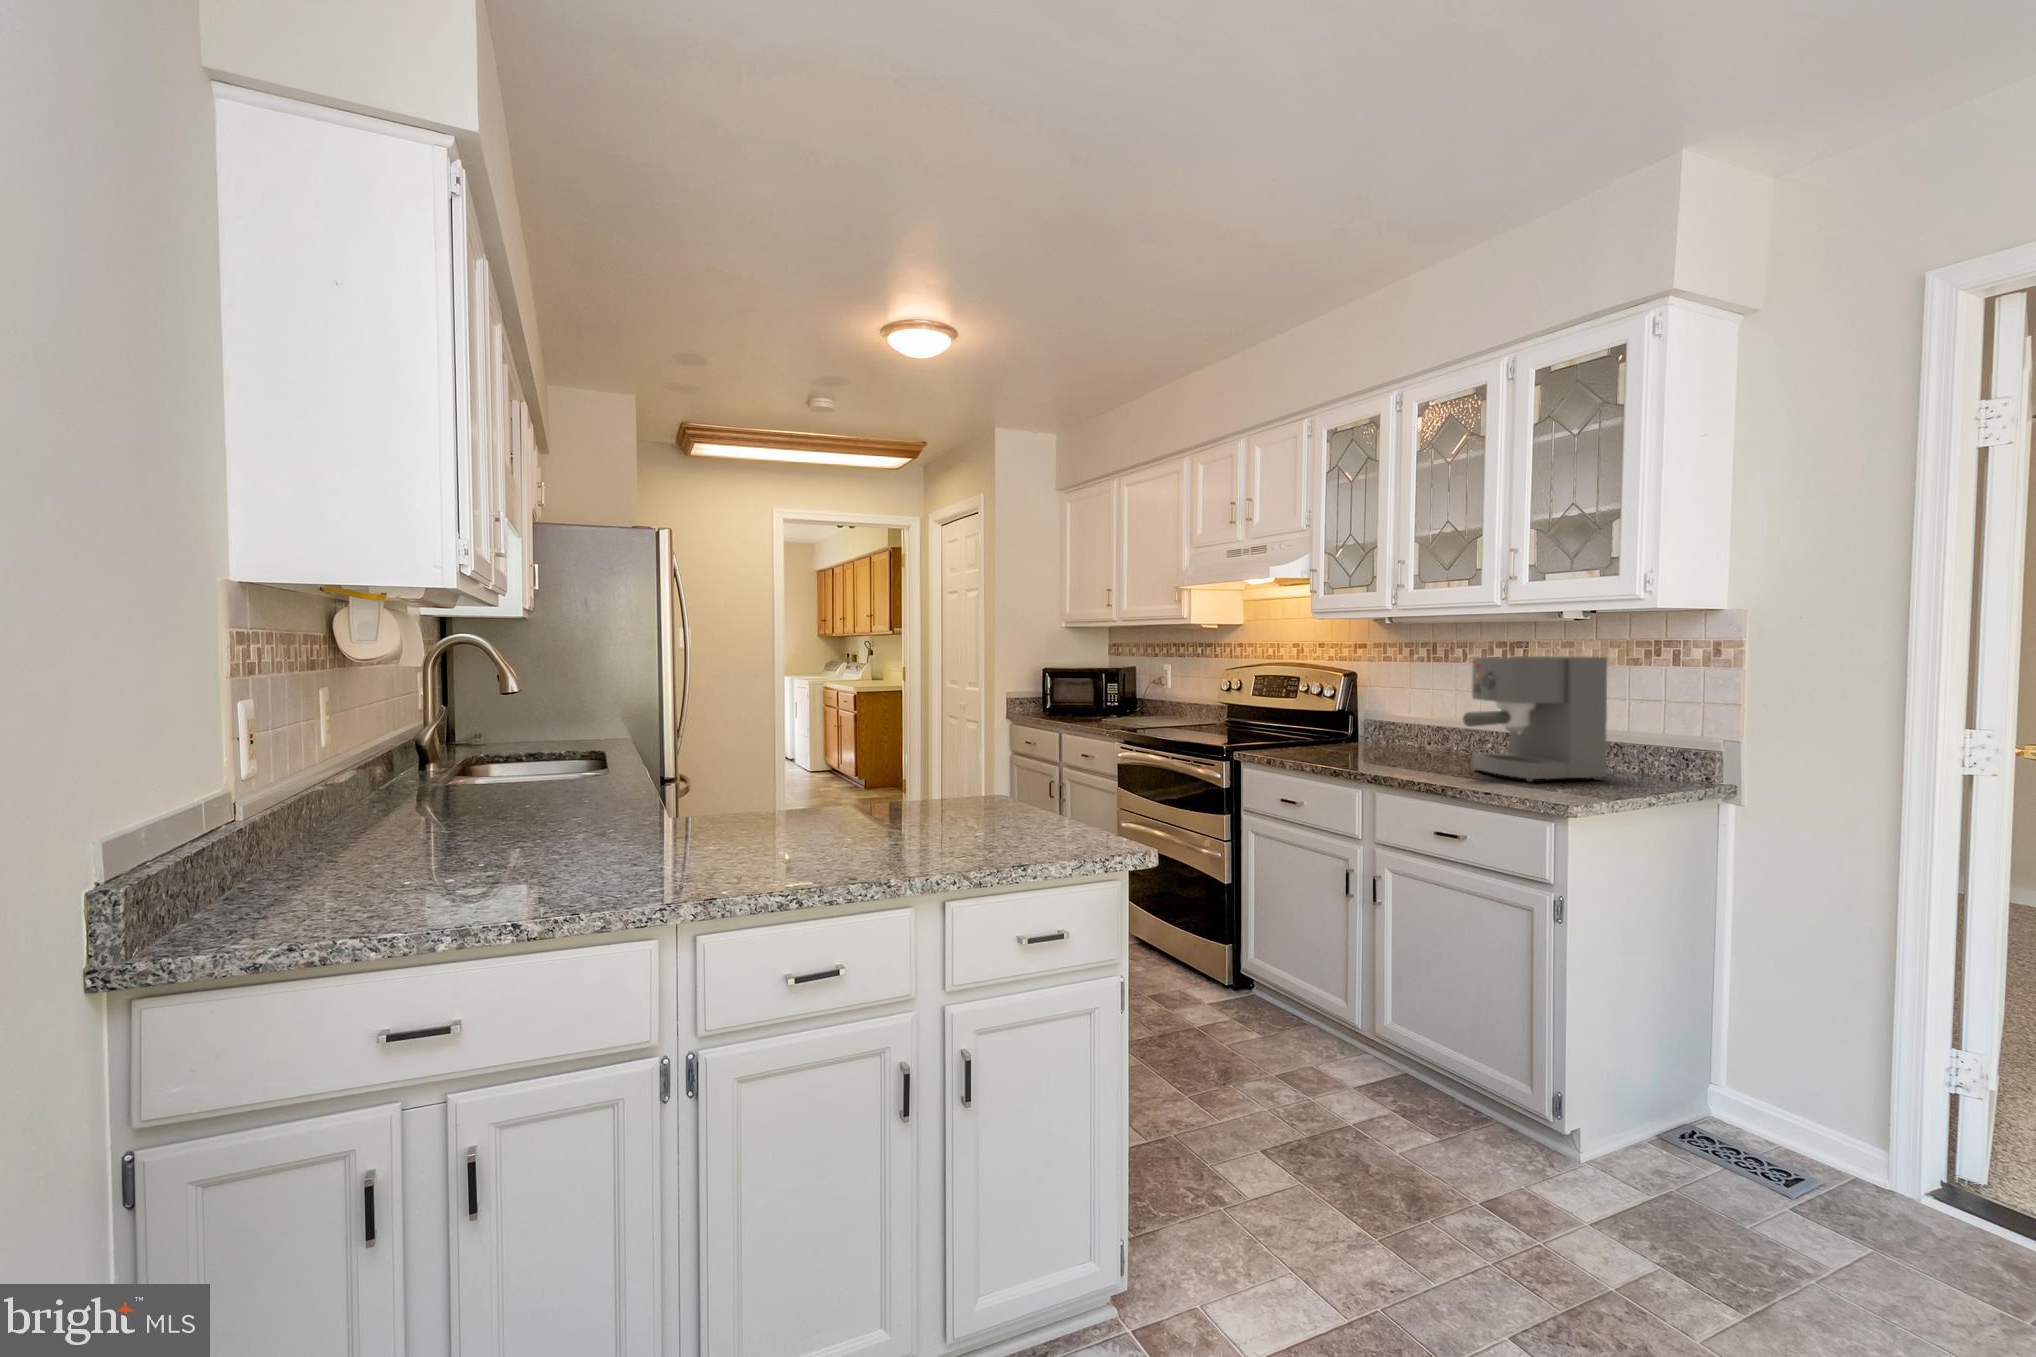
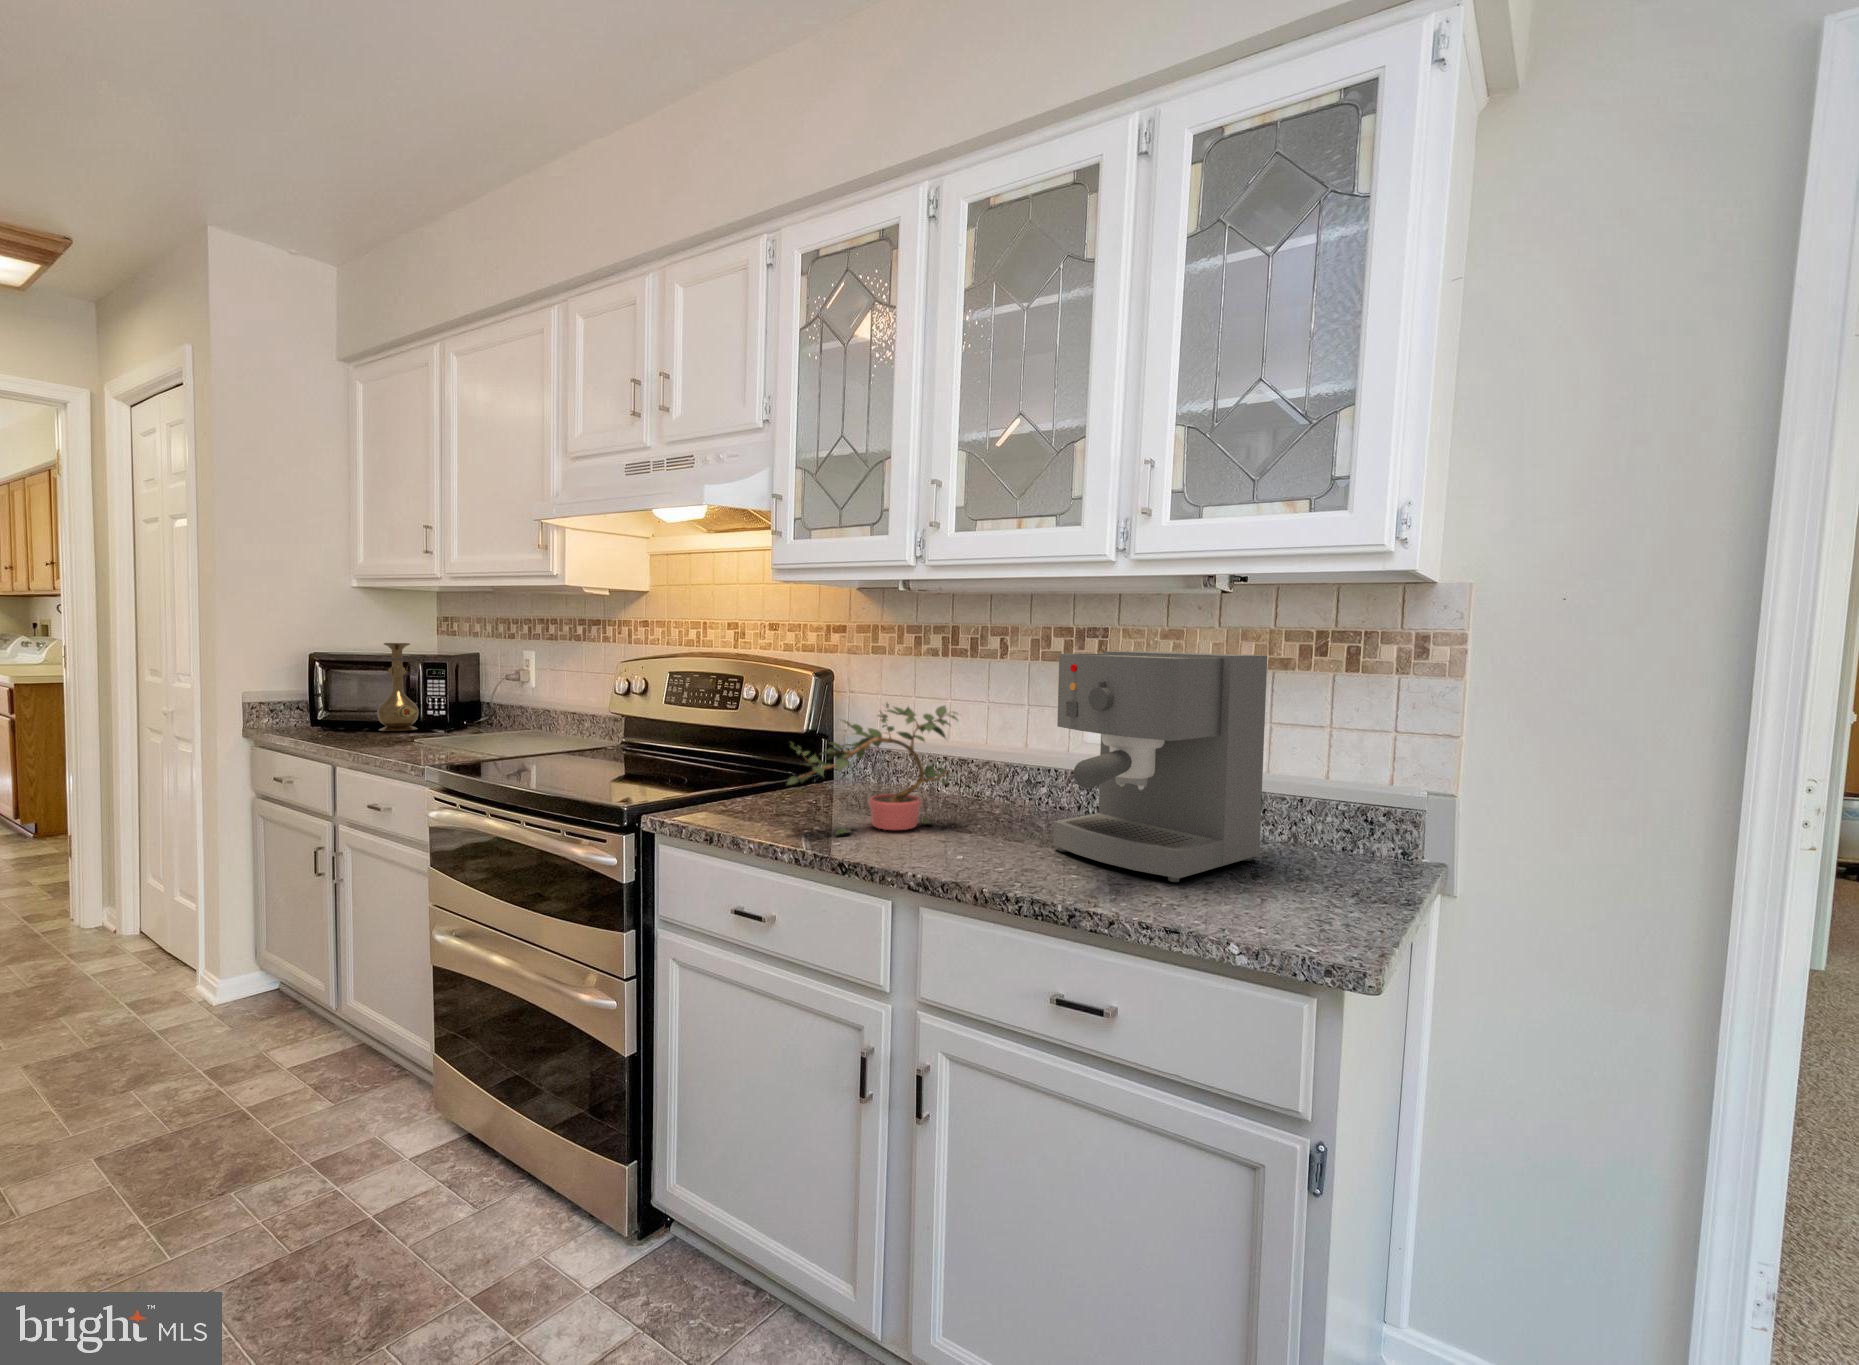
vase: none [1080,661,1102,715] -> present [377,643,419,731]
potted plant: none [1317,687,1428,760] -> present [787,703,957,835]

